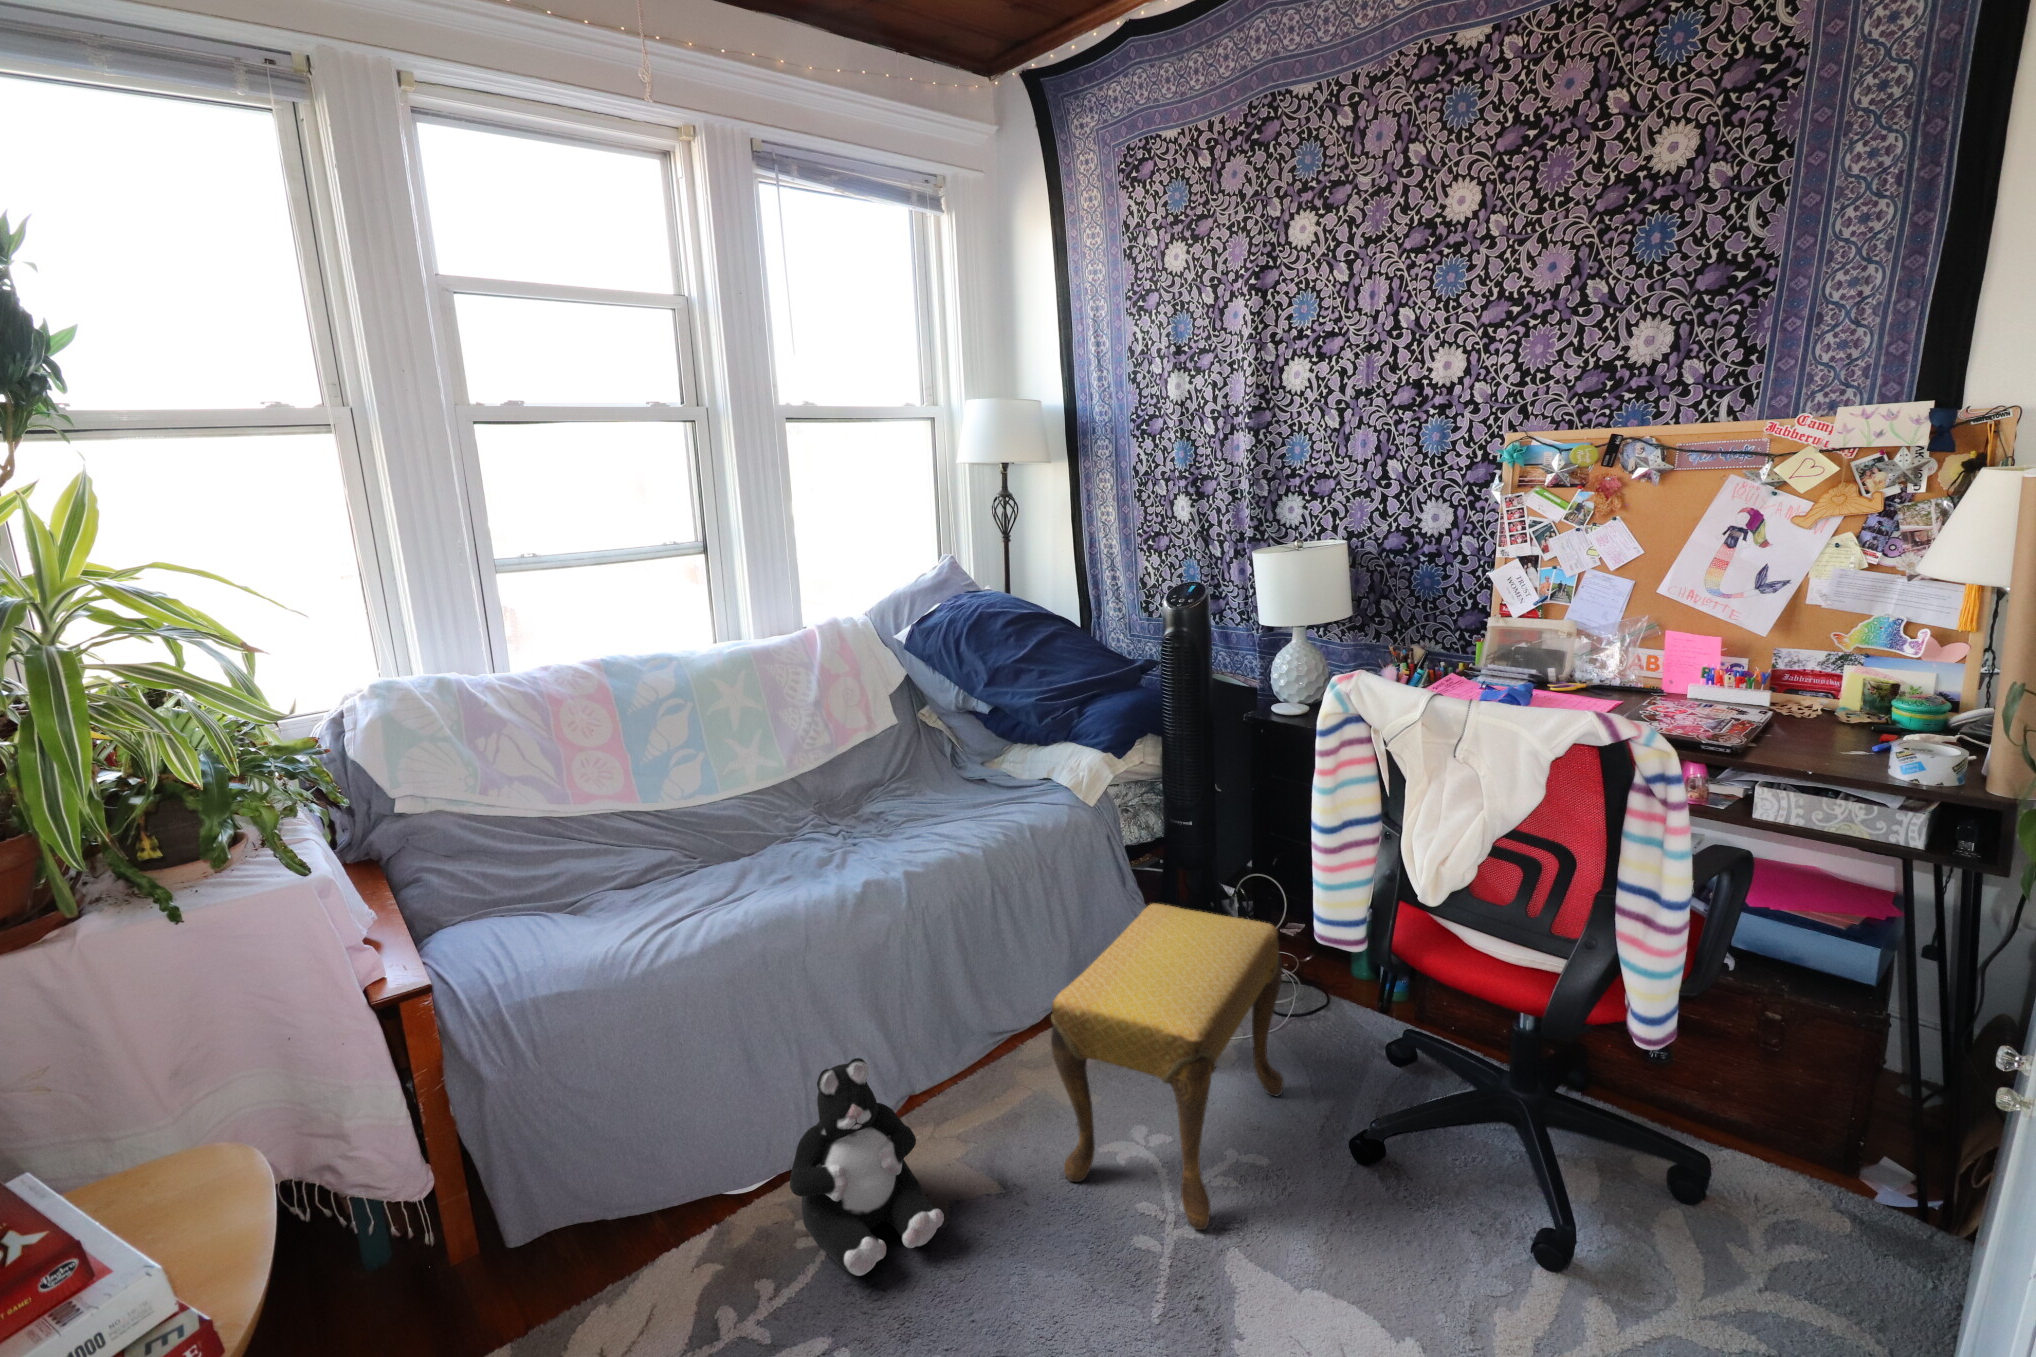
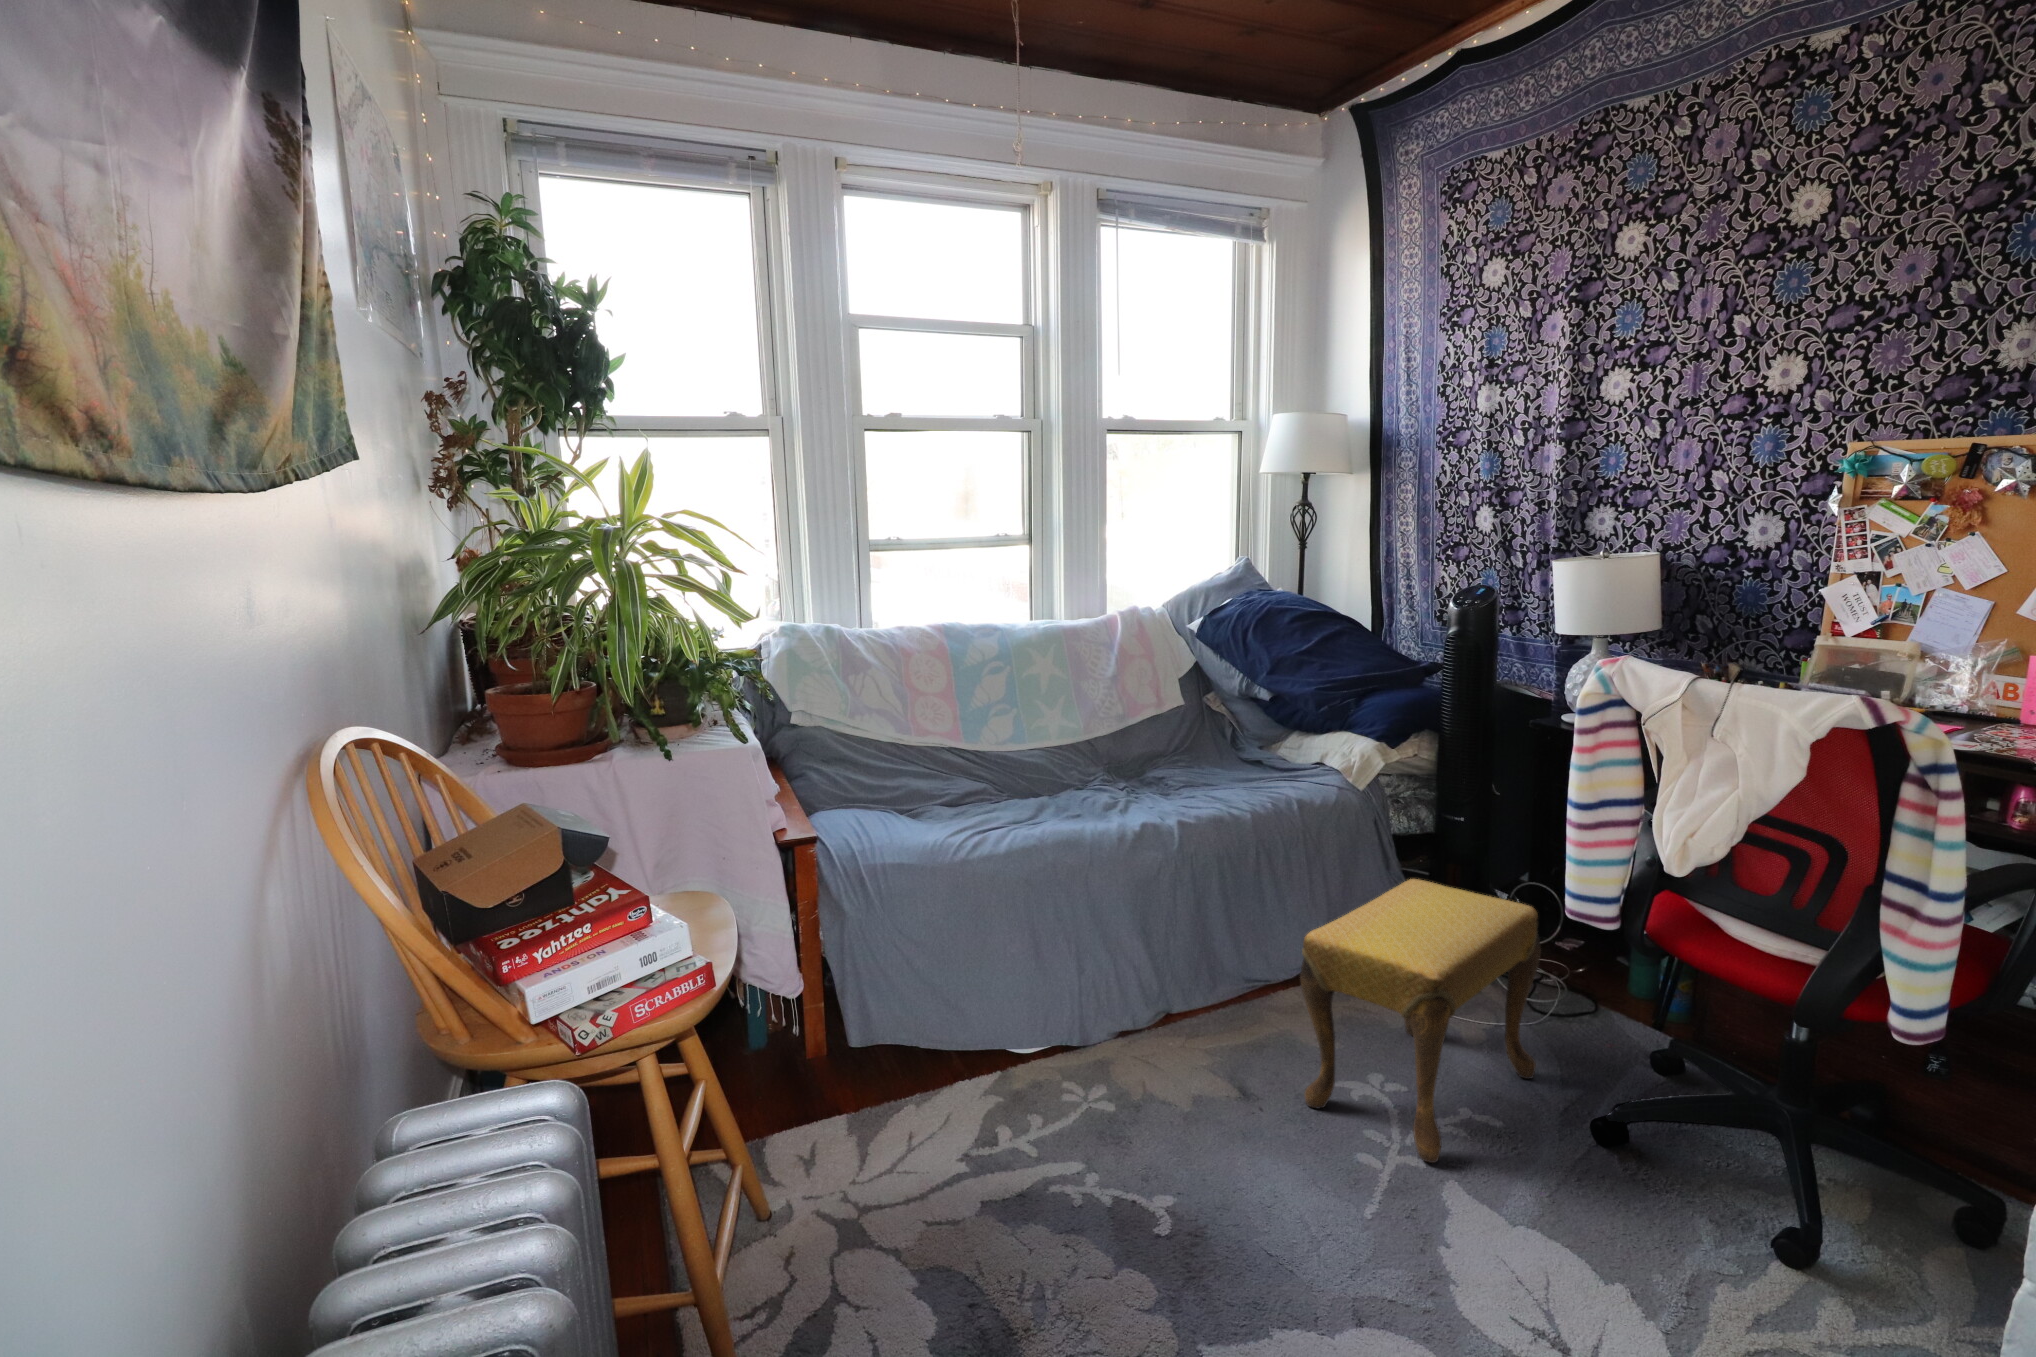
plush toy: present [790,1058,944,1276] -> none [1064,960,1192,1134]

